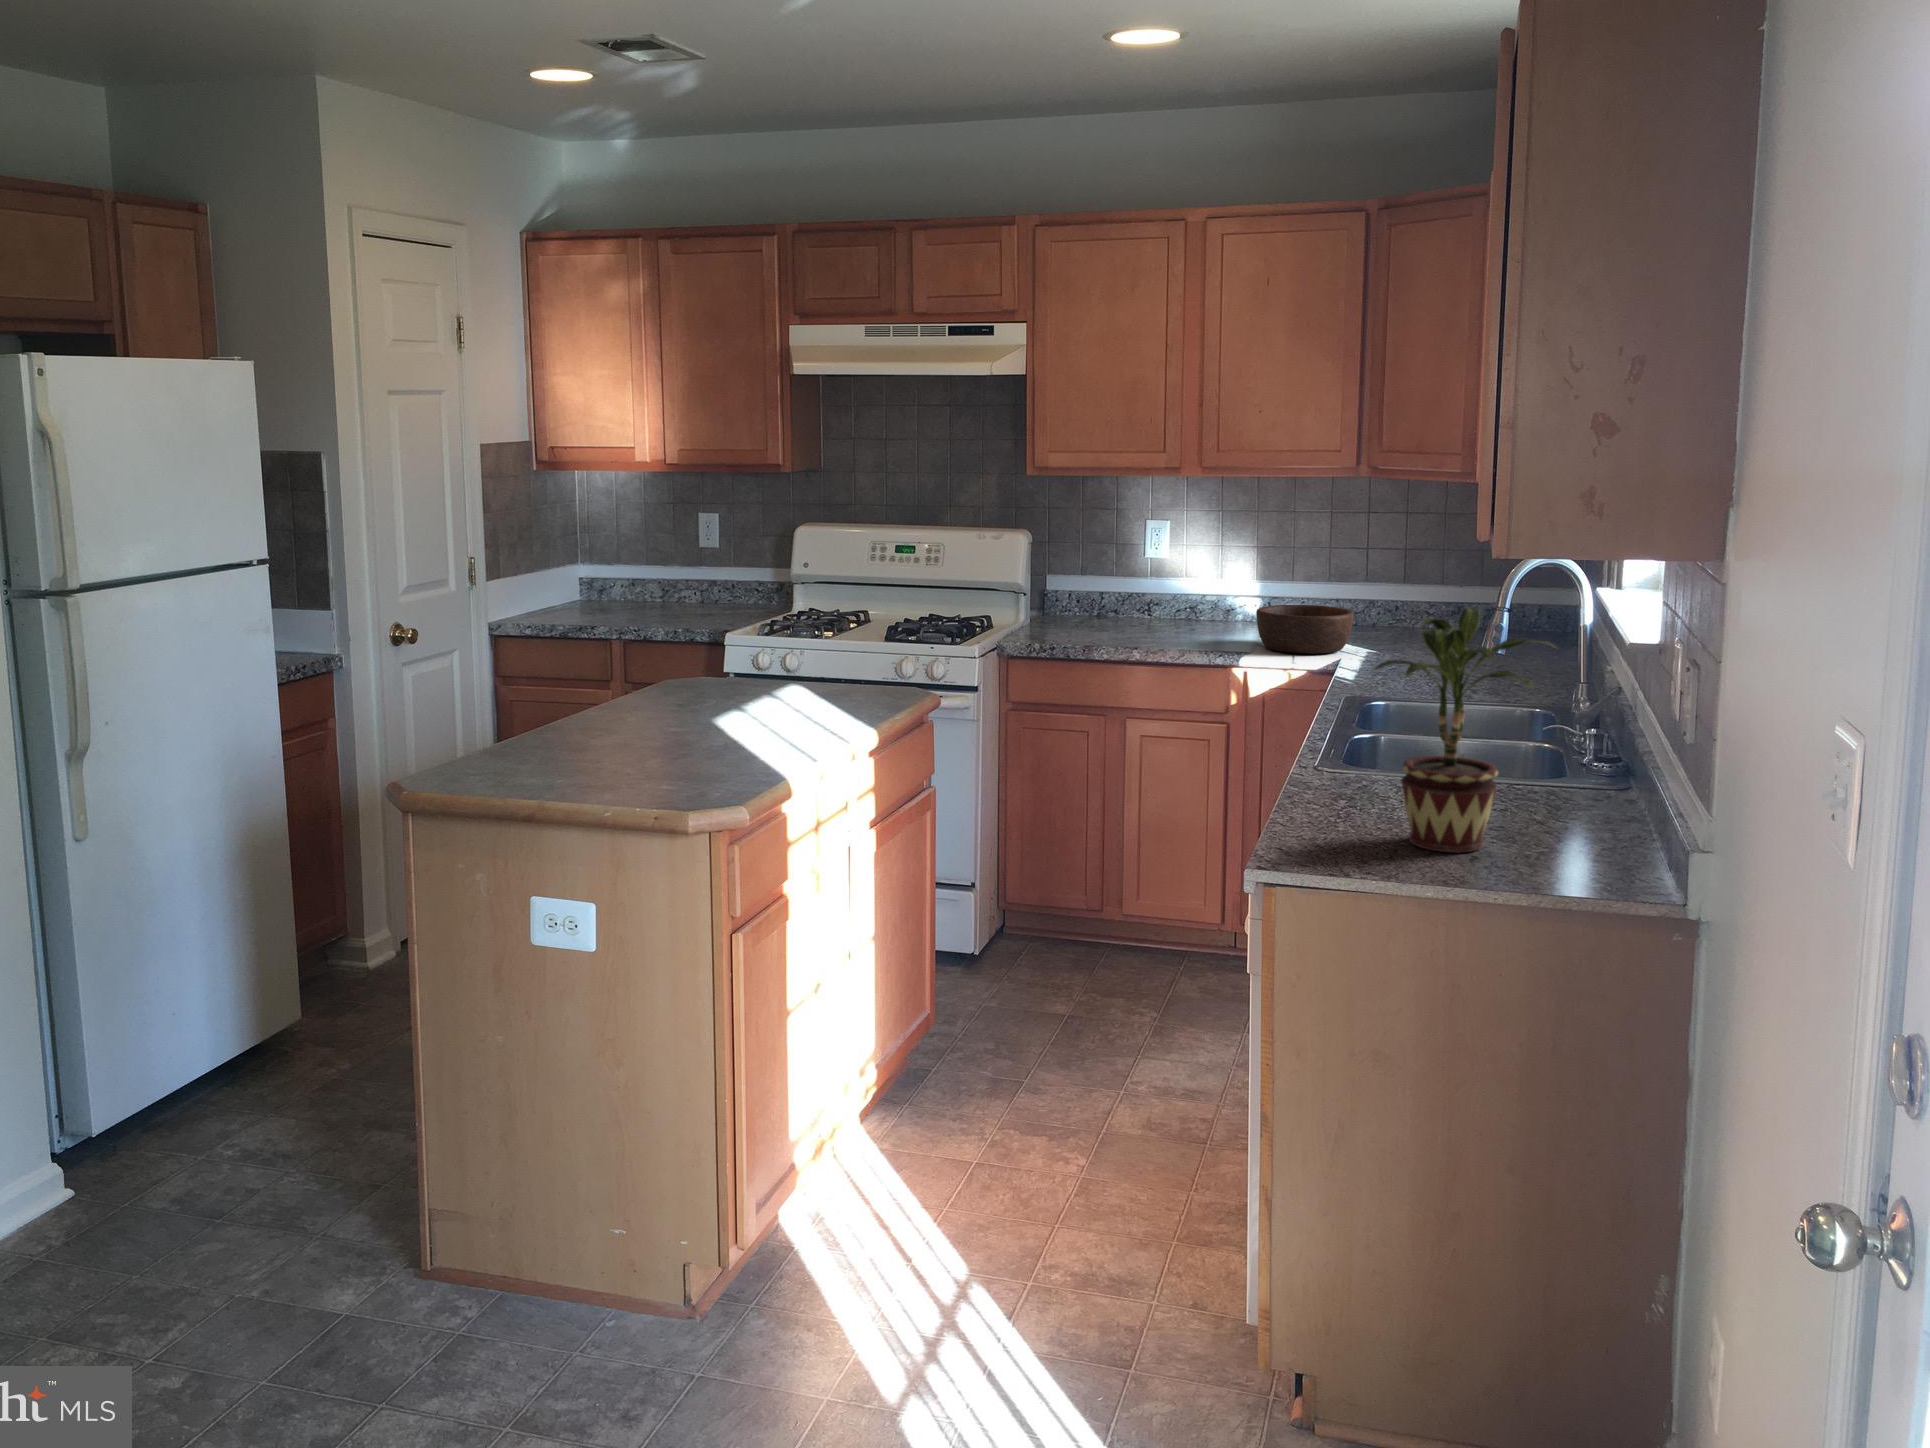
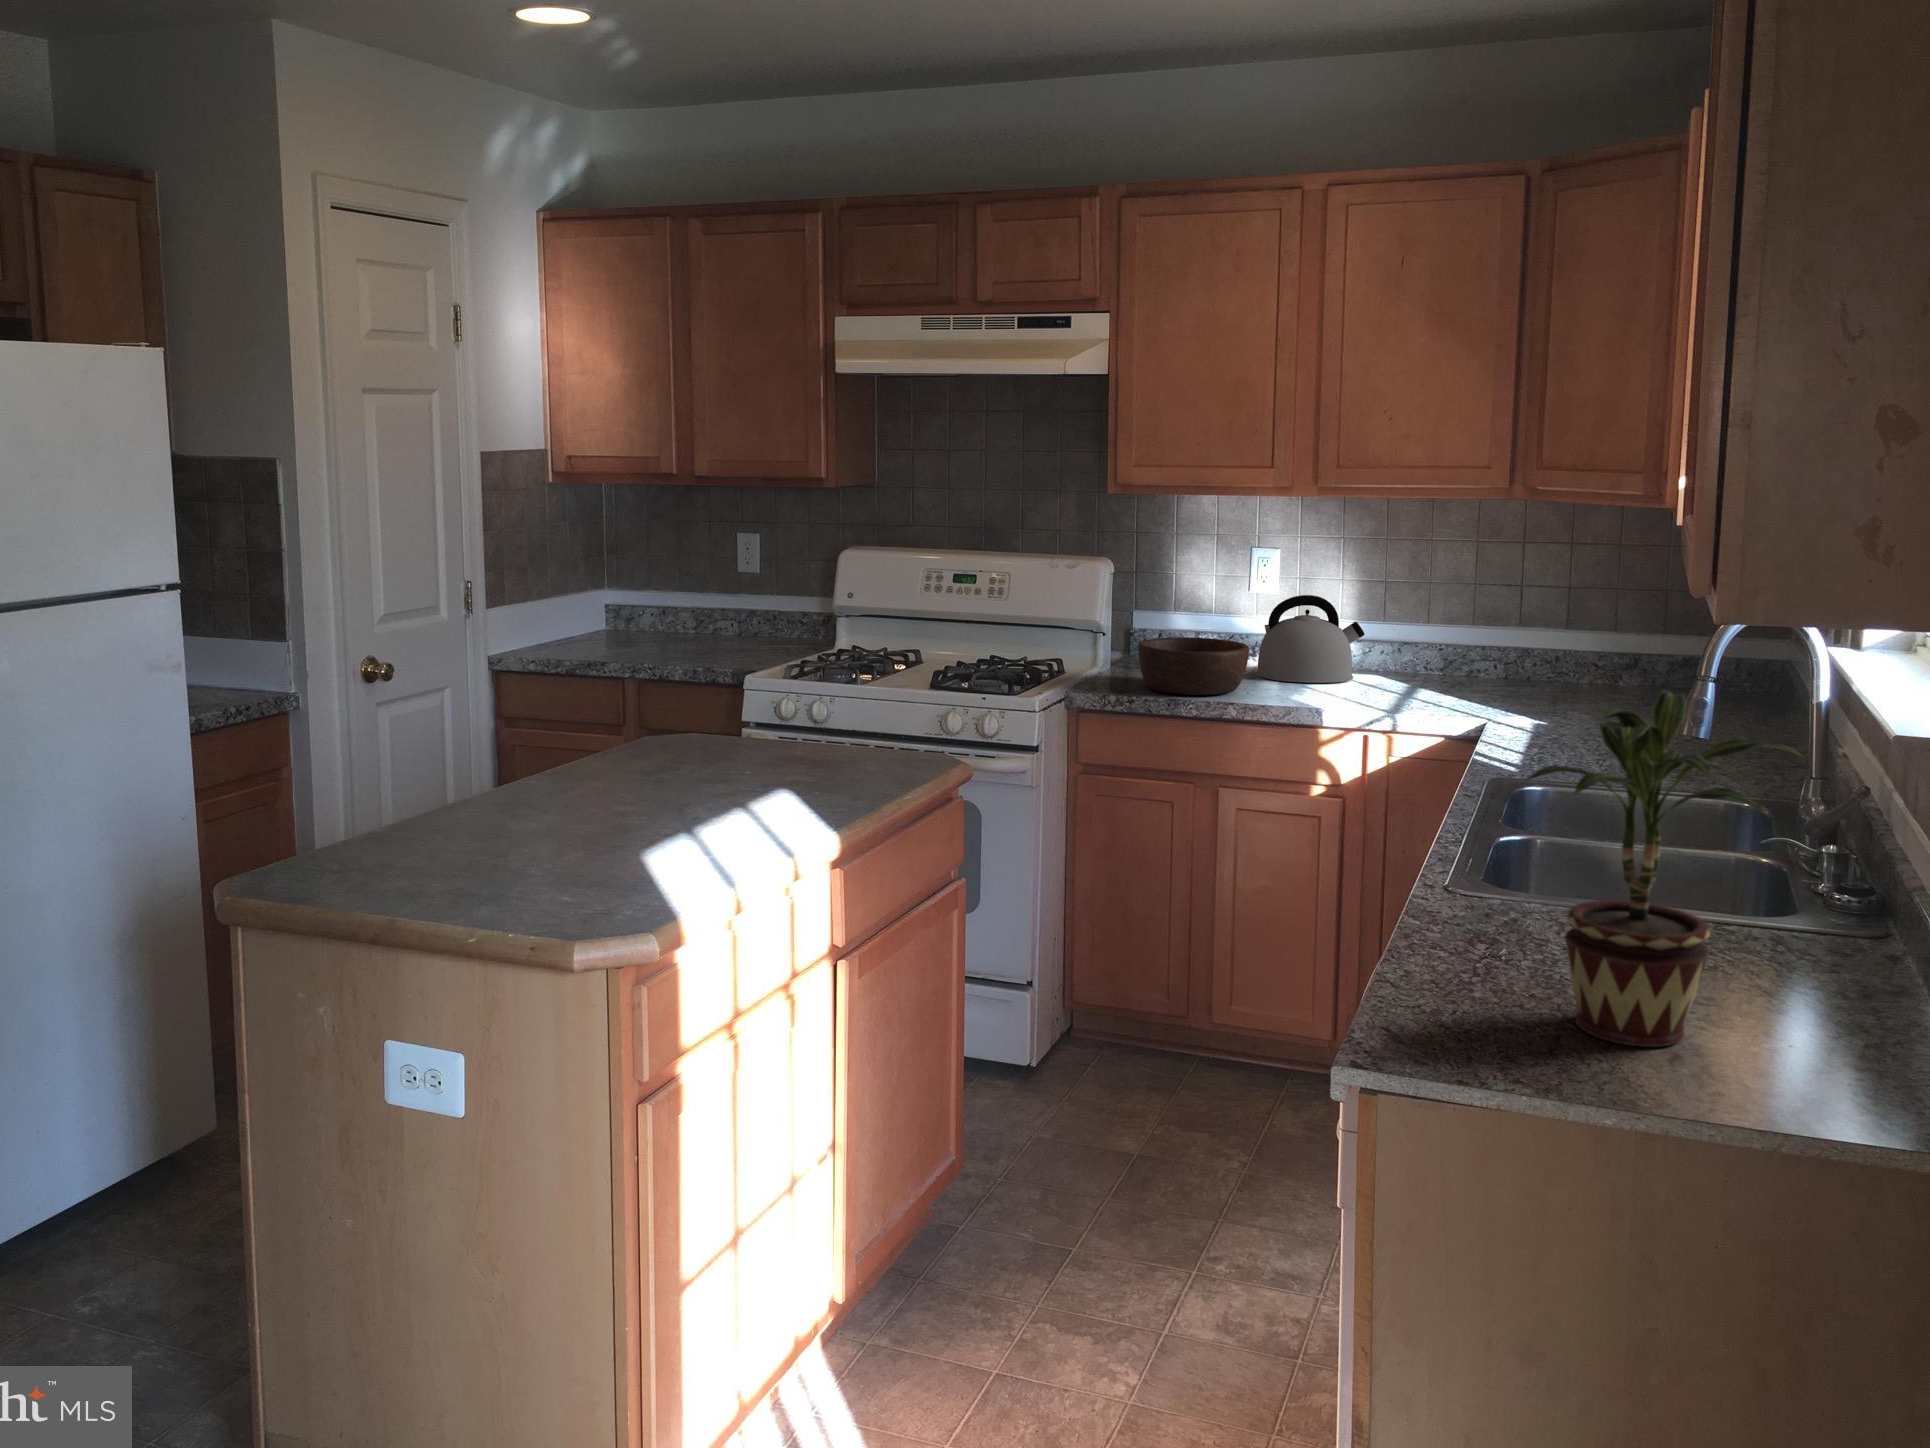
kettle: none [1151,558,1240,631] -> present [1256,595,1365,683]
wooden bowl: present [1256,605,1354,653] -> present [1138,637,1249,695]

